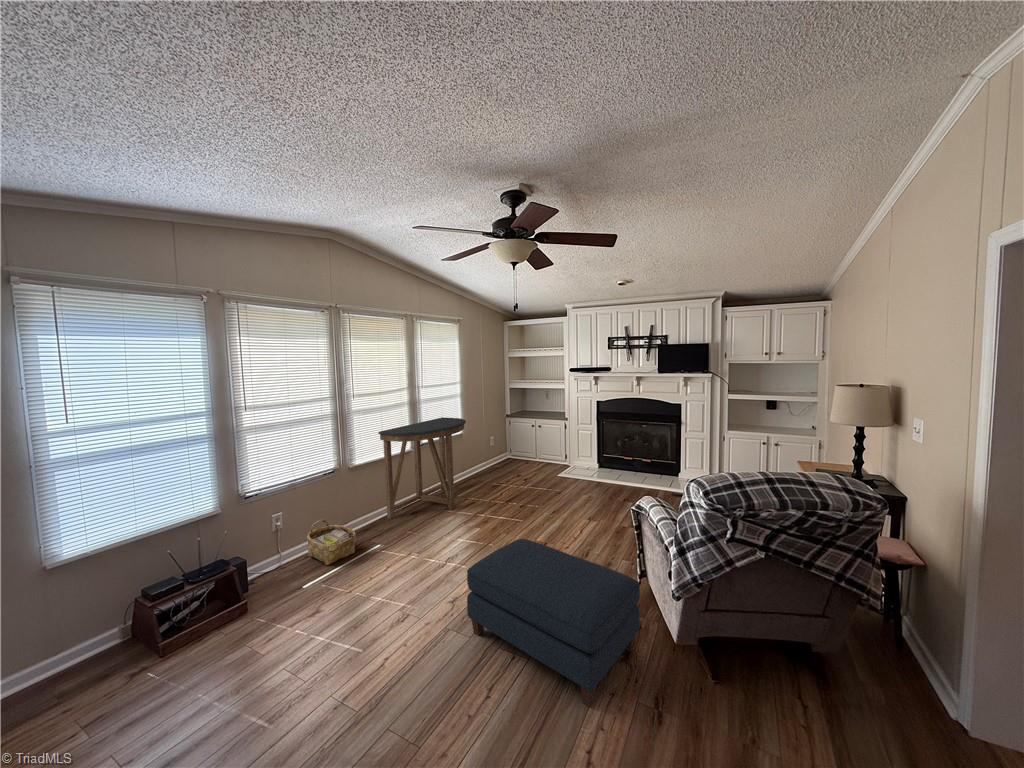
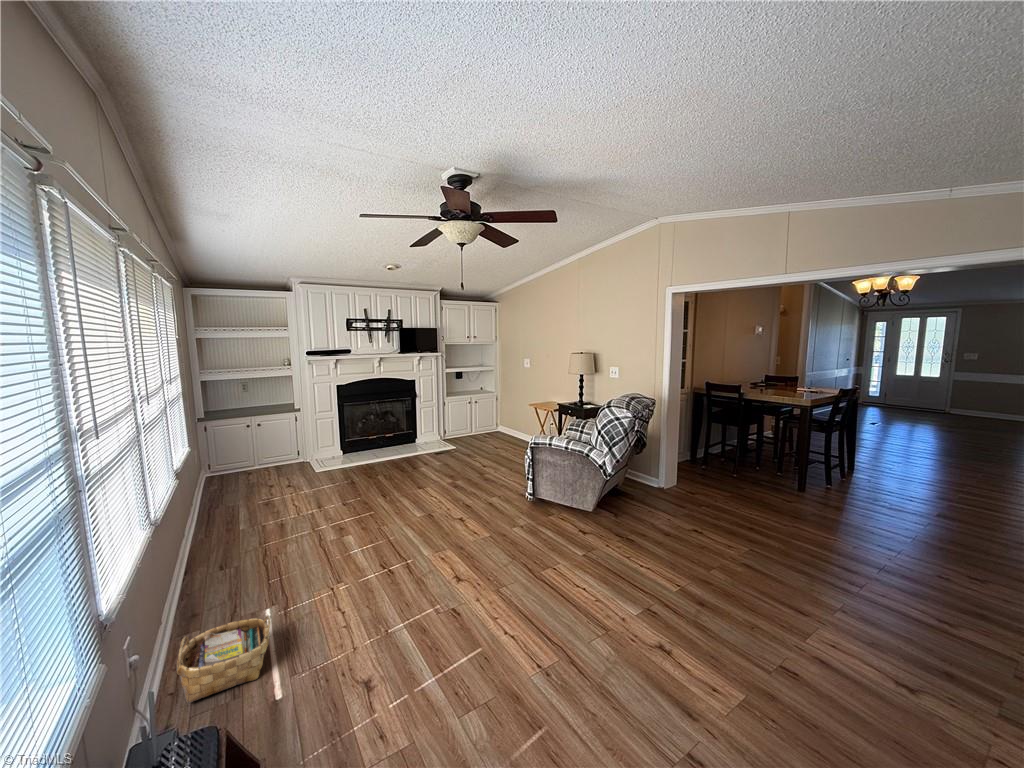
console table: present [378,417,466,519] -> none [172,430,274,604]
ottoman: present [467,539,640,708] -> none [481,483,604,579]

